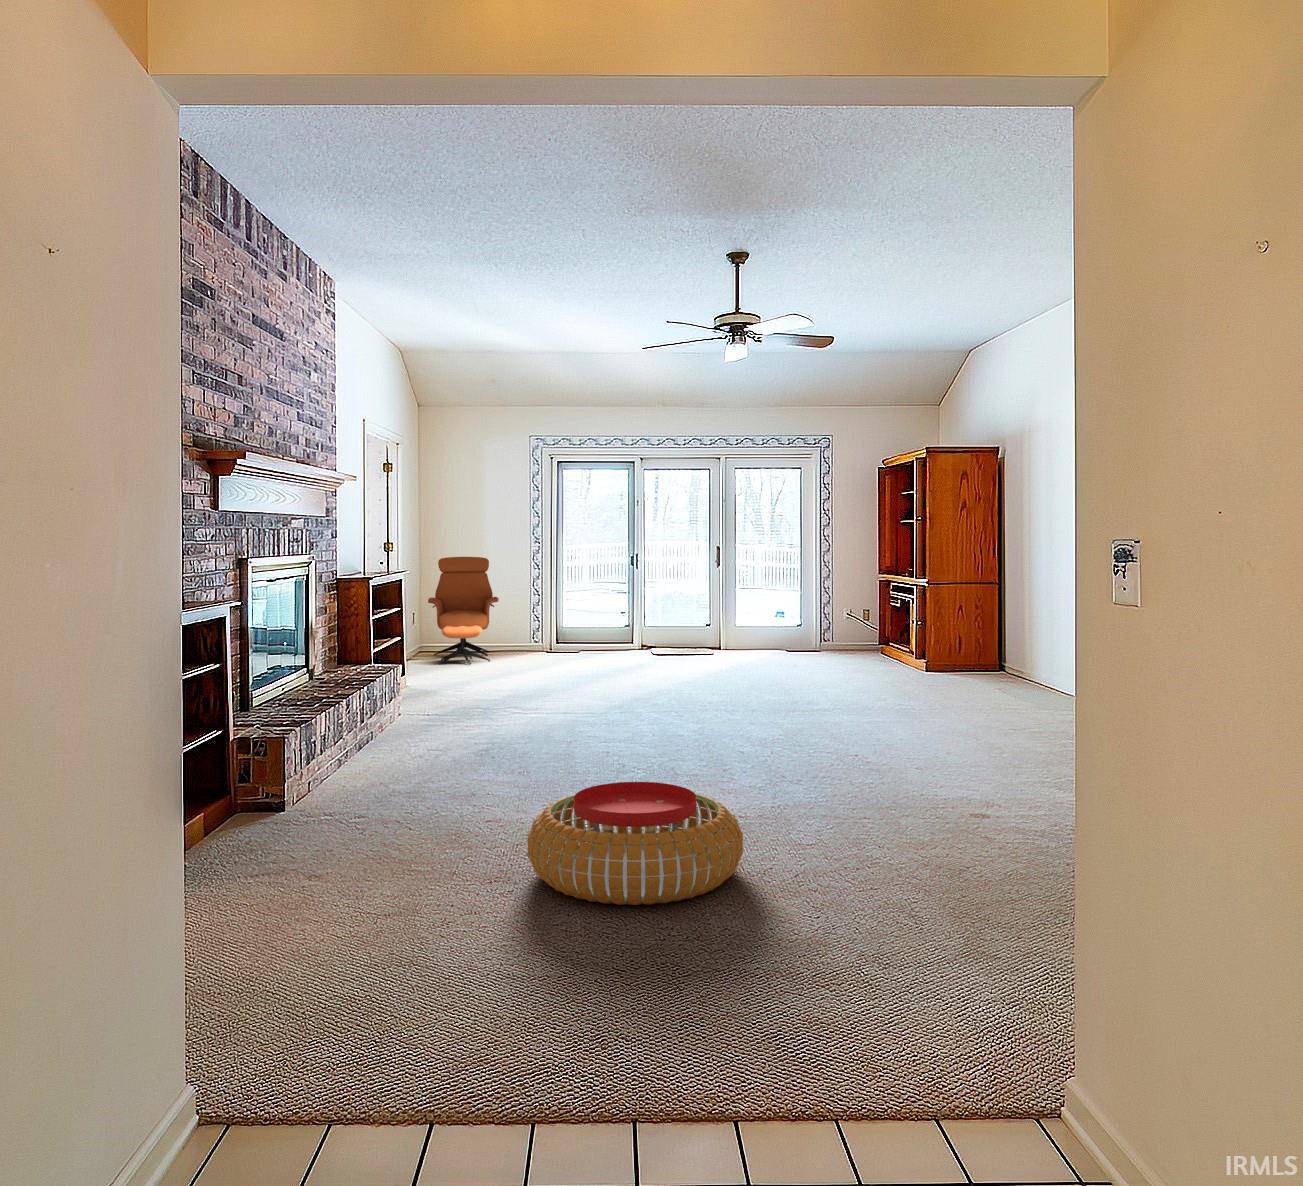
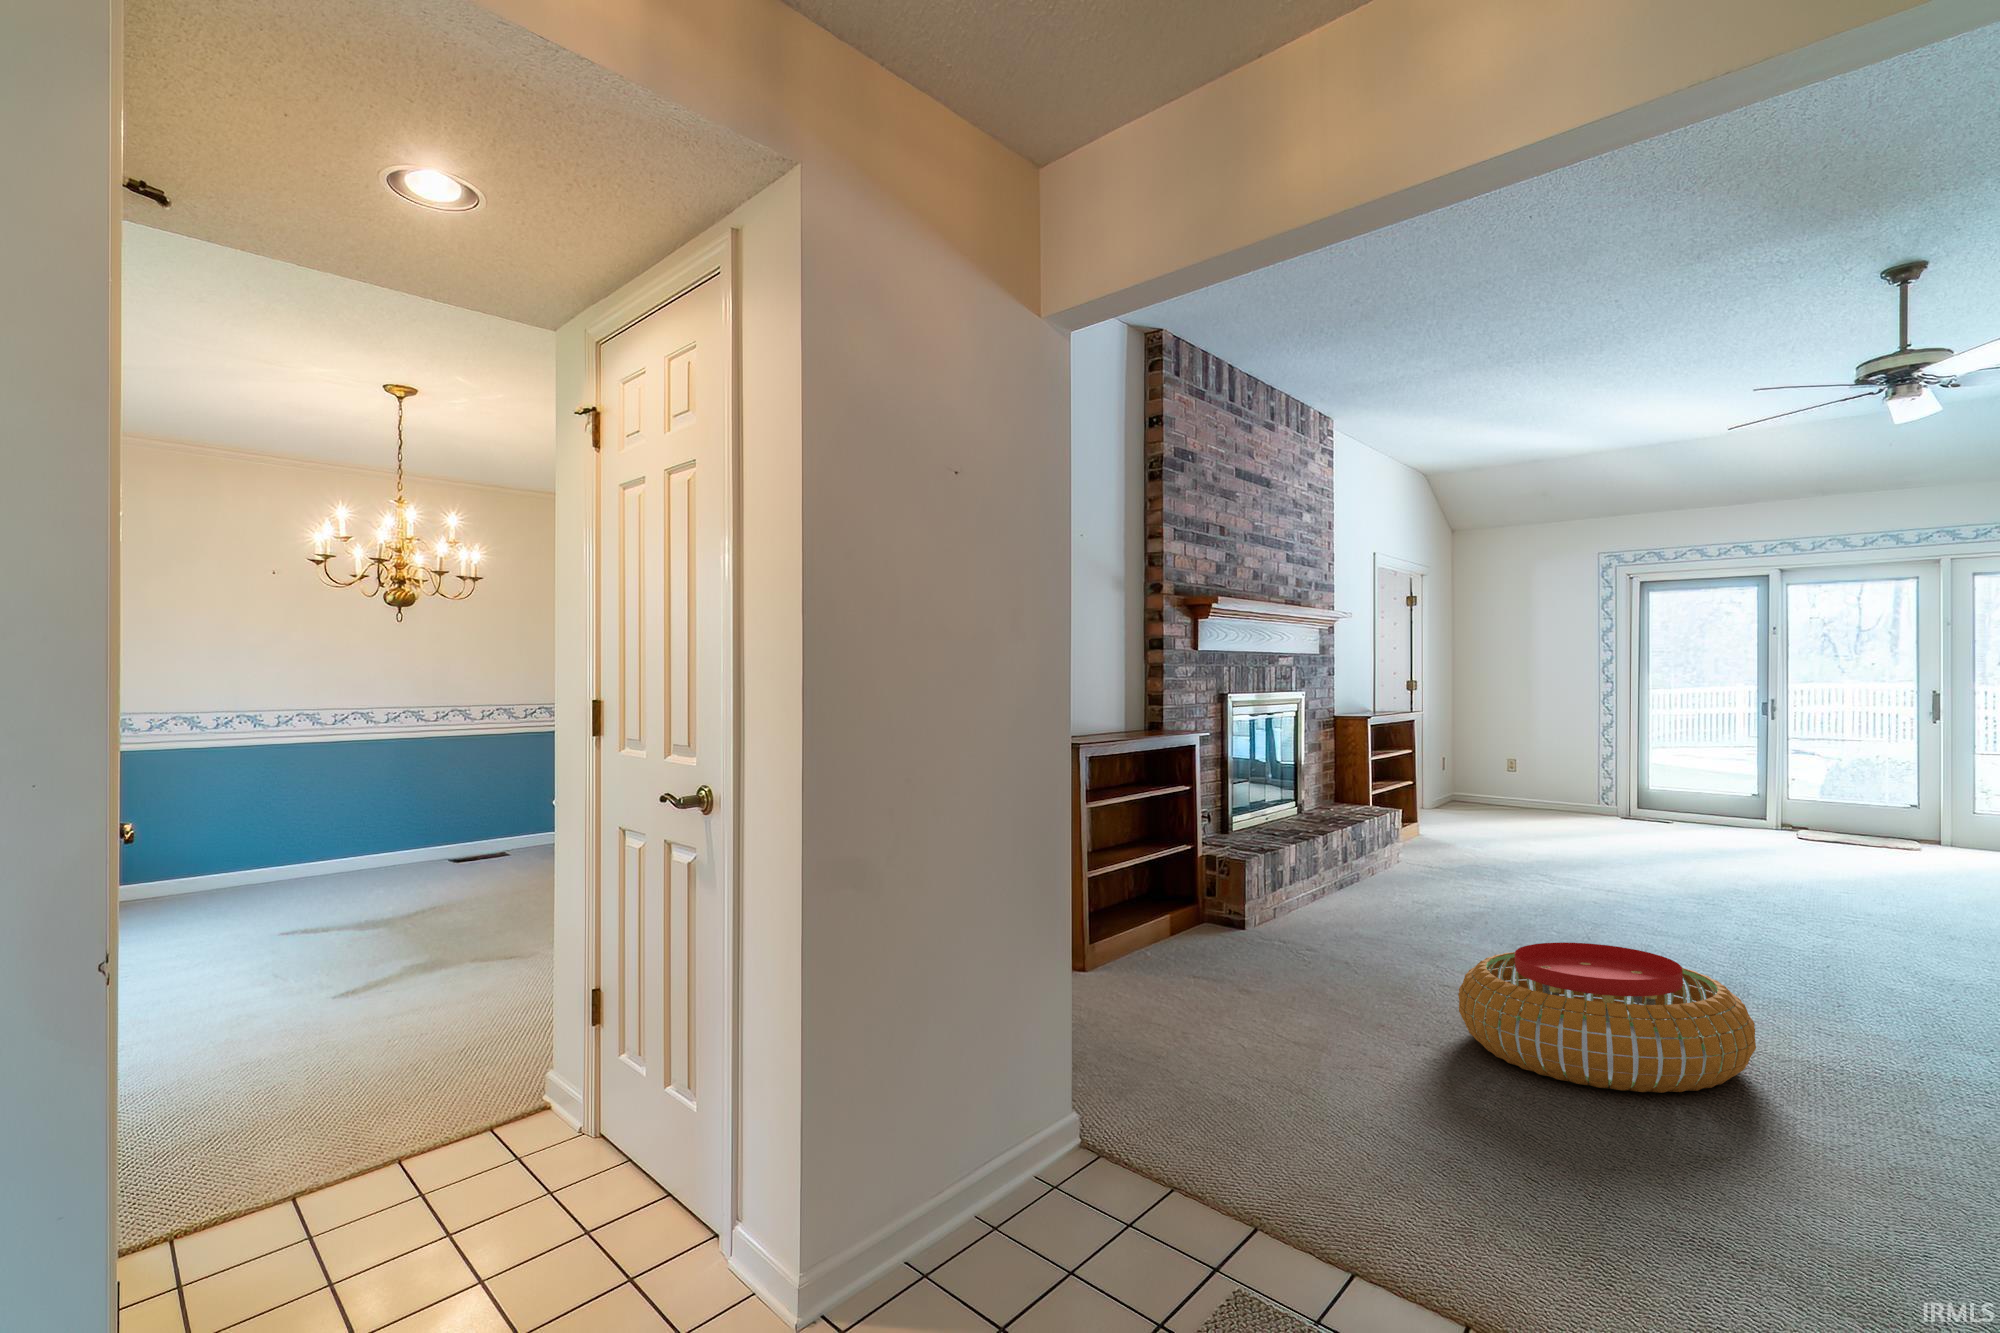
armchair: present [428,557,499,665] -> none [1457,694,1544,814]

